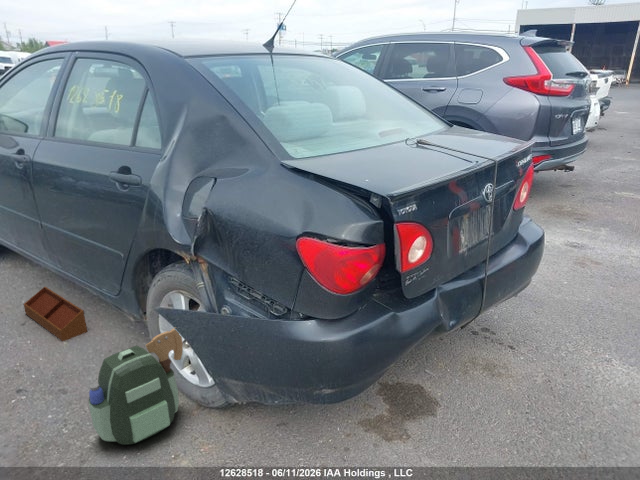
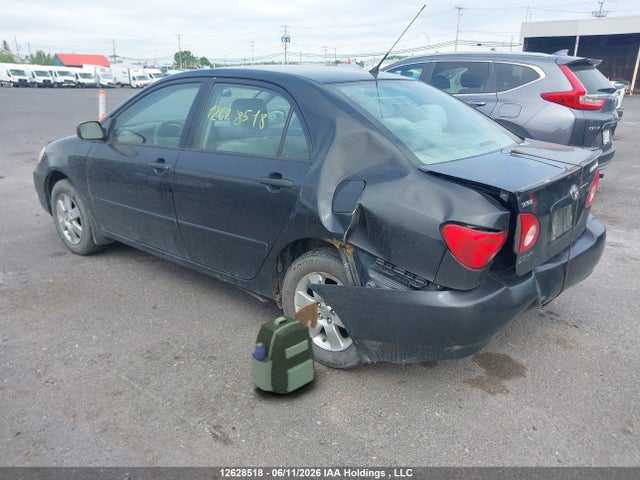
storage bin: present [24,287,87,341] -> none [141,274,204,319]

